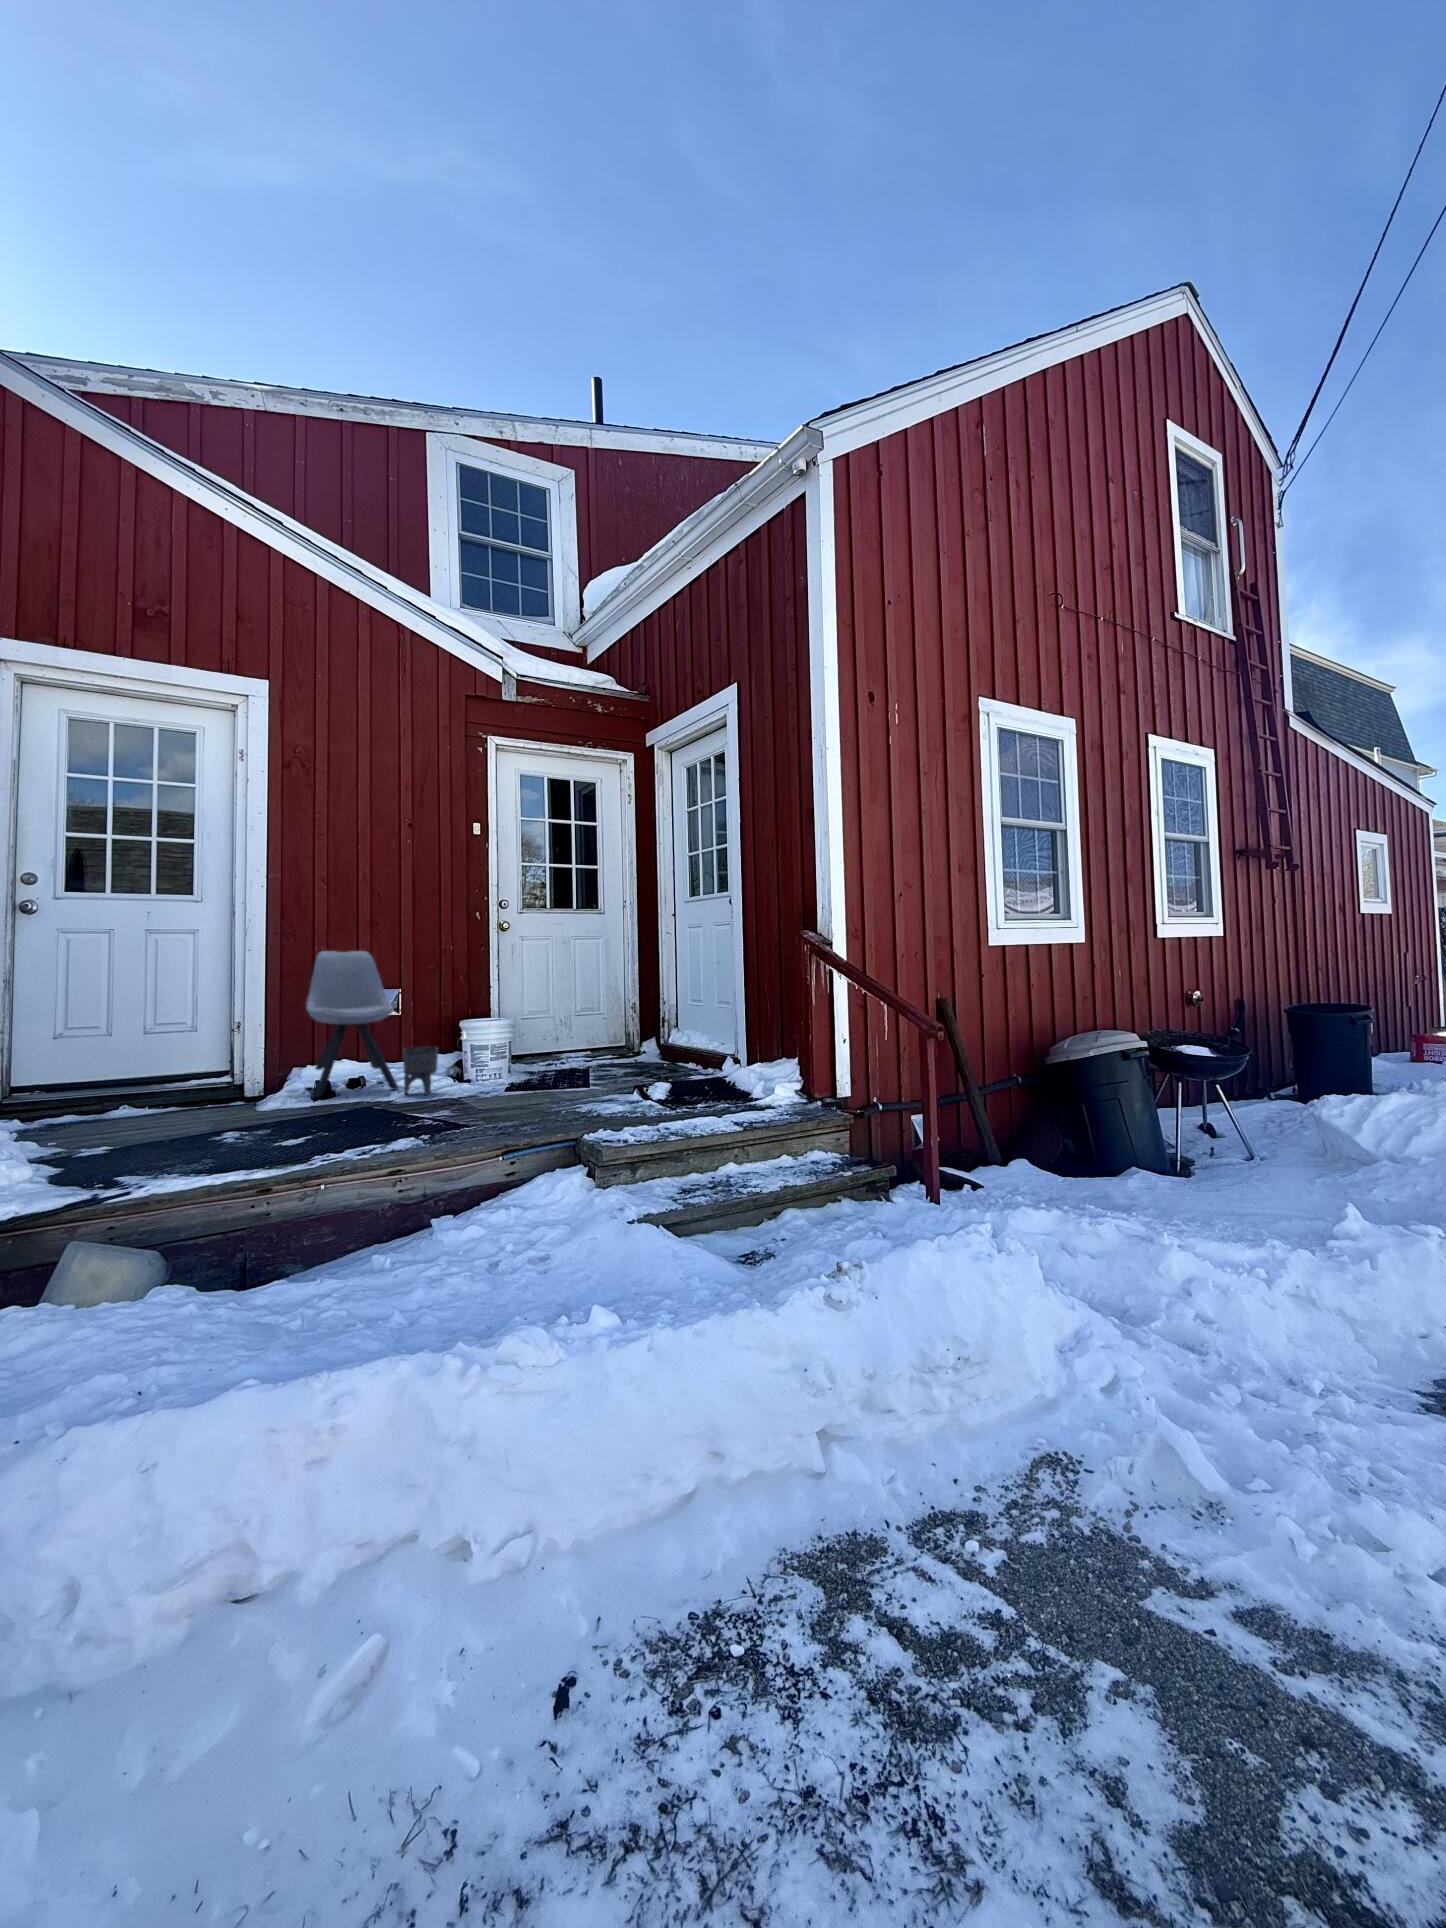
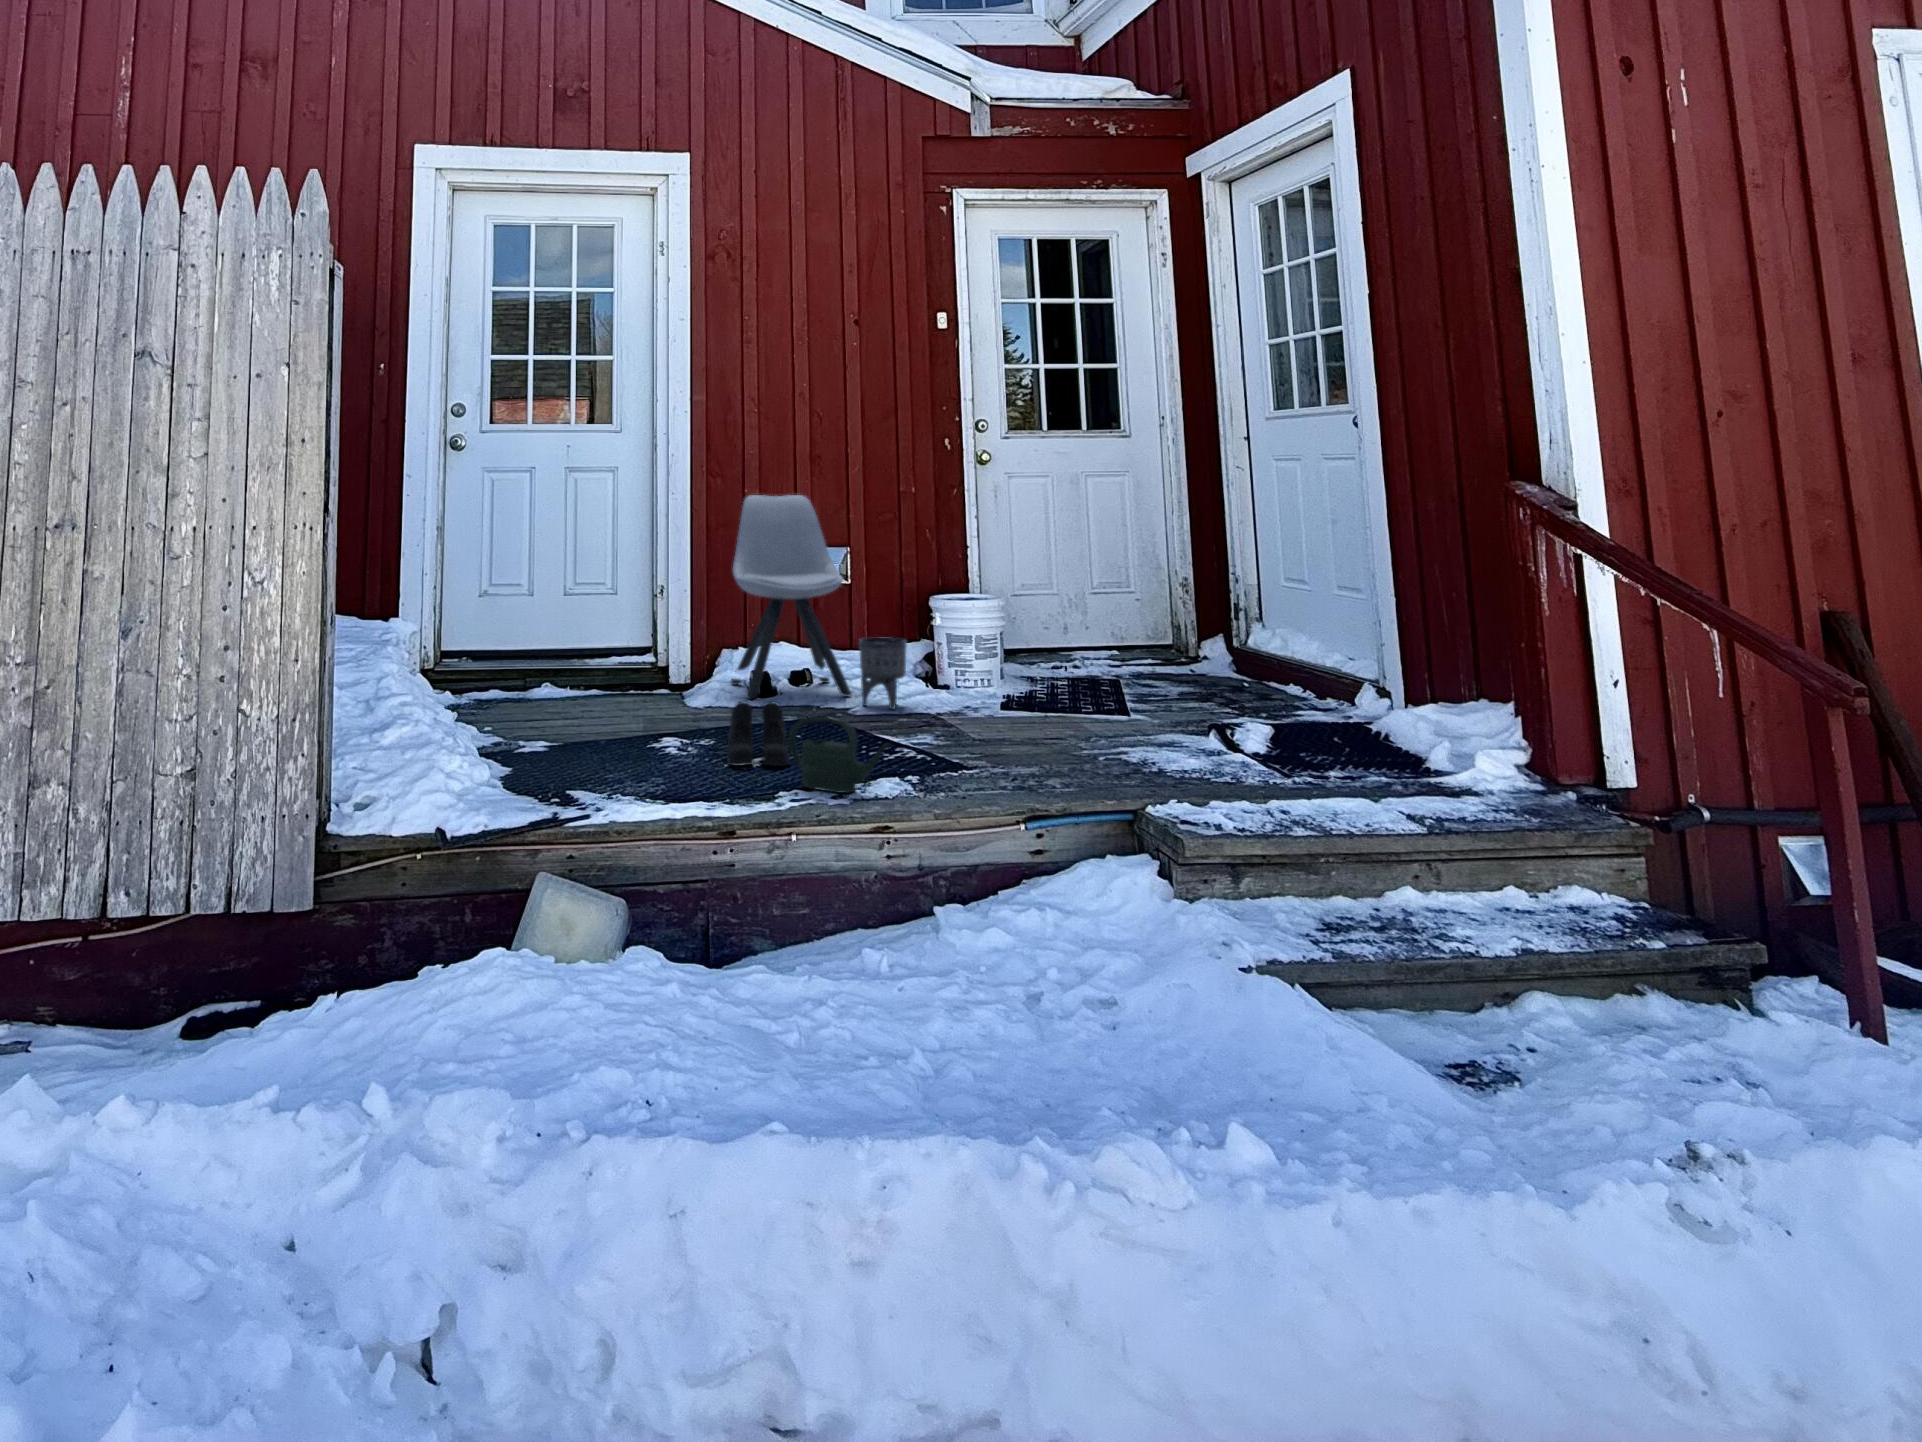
boots: none [285,1091,336,1138] -> present [727,701,789,766]
watering can: none [332,1096,409,1147] -> present [788,717,891,793]

